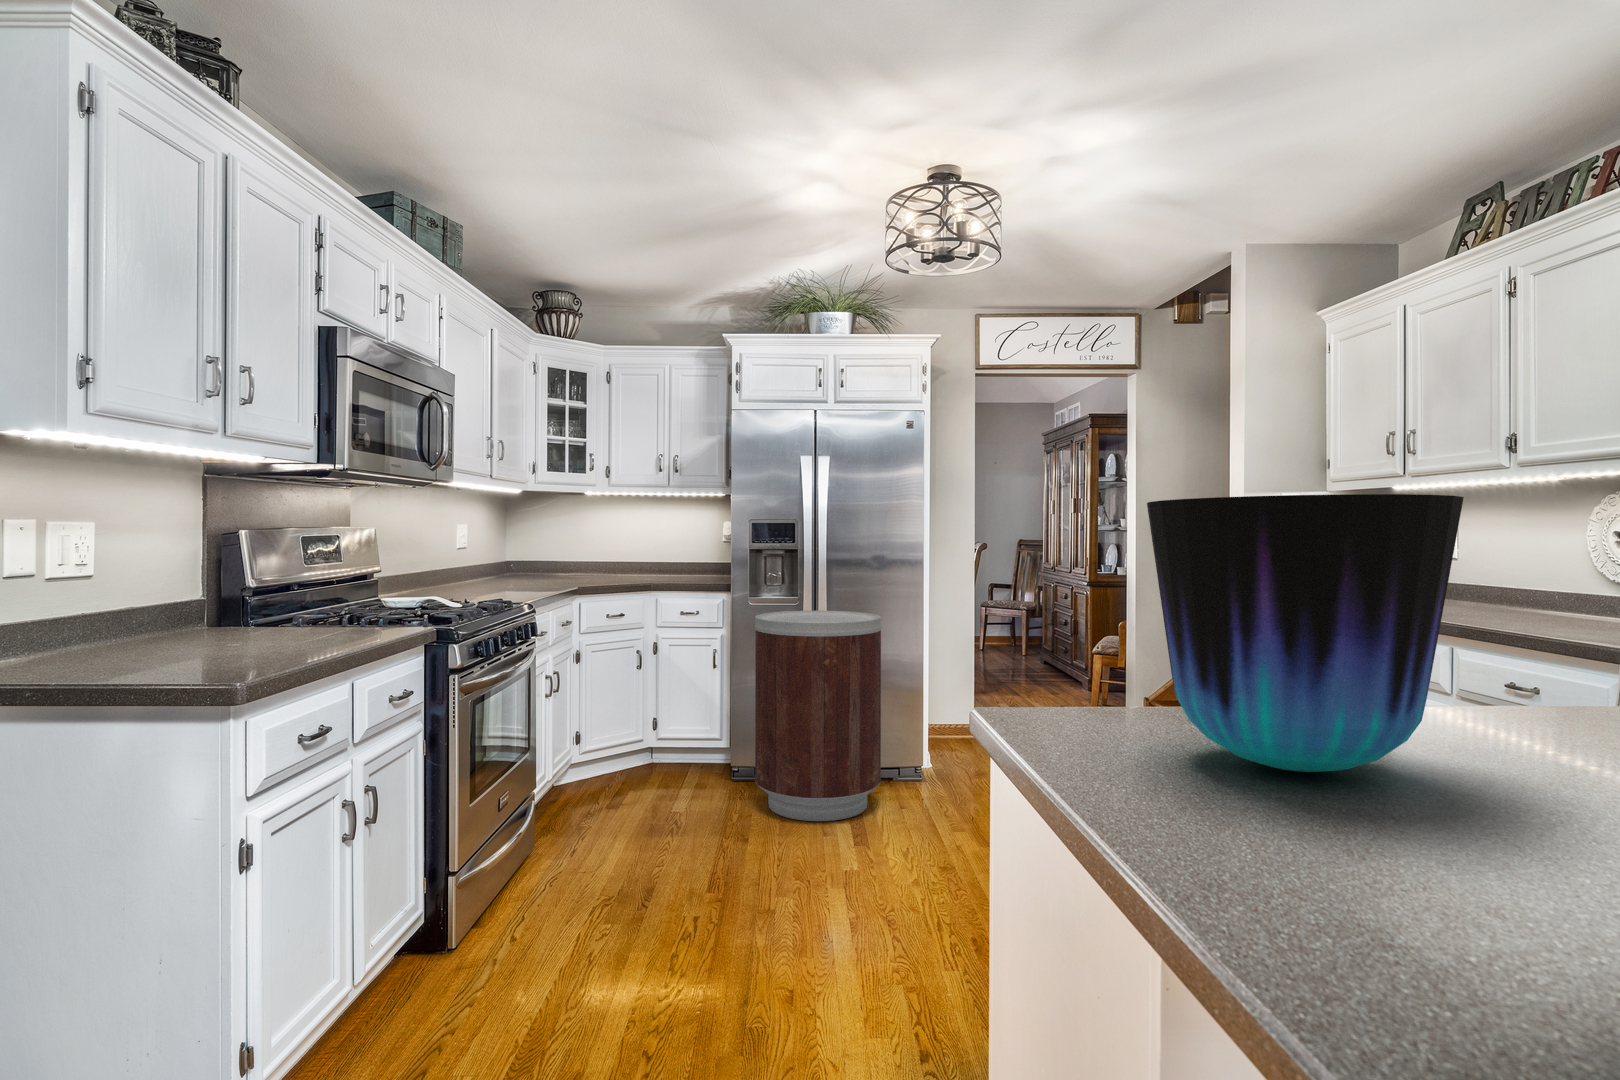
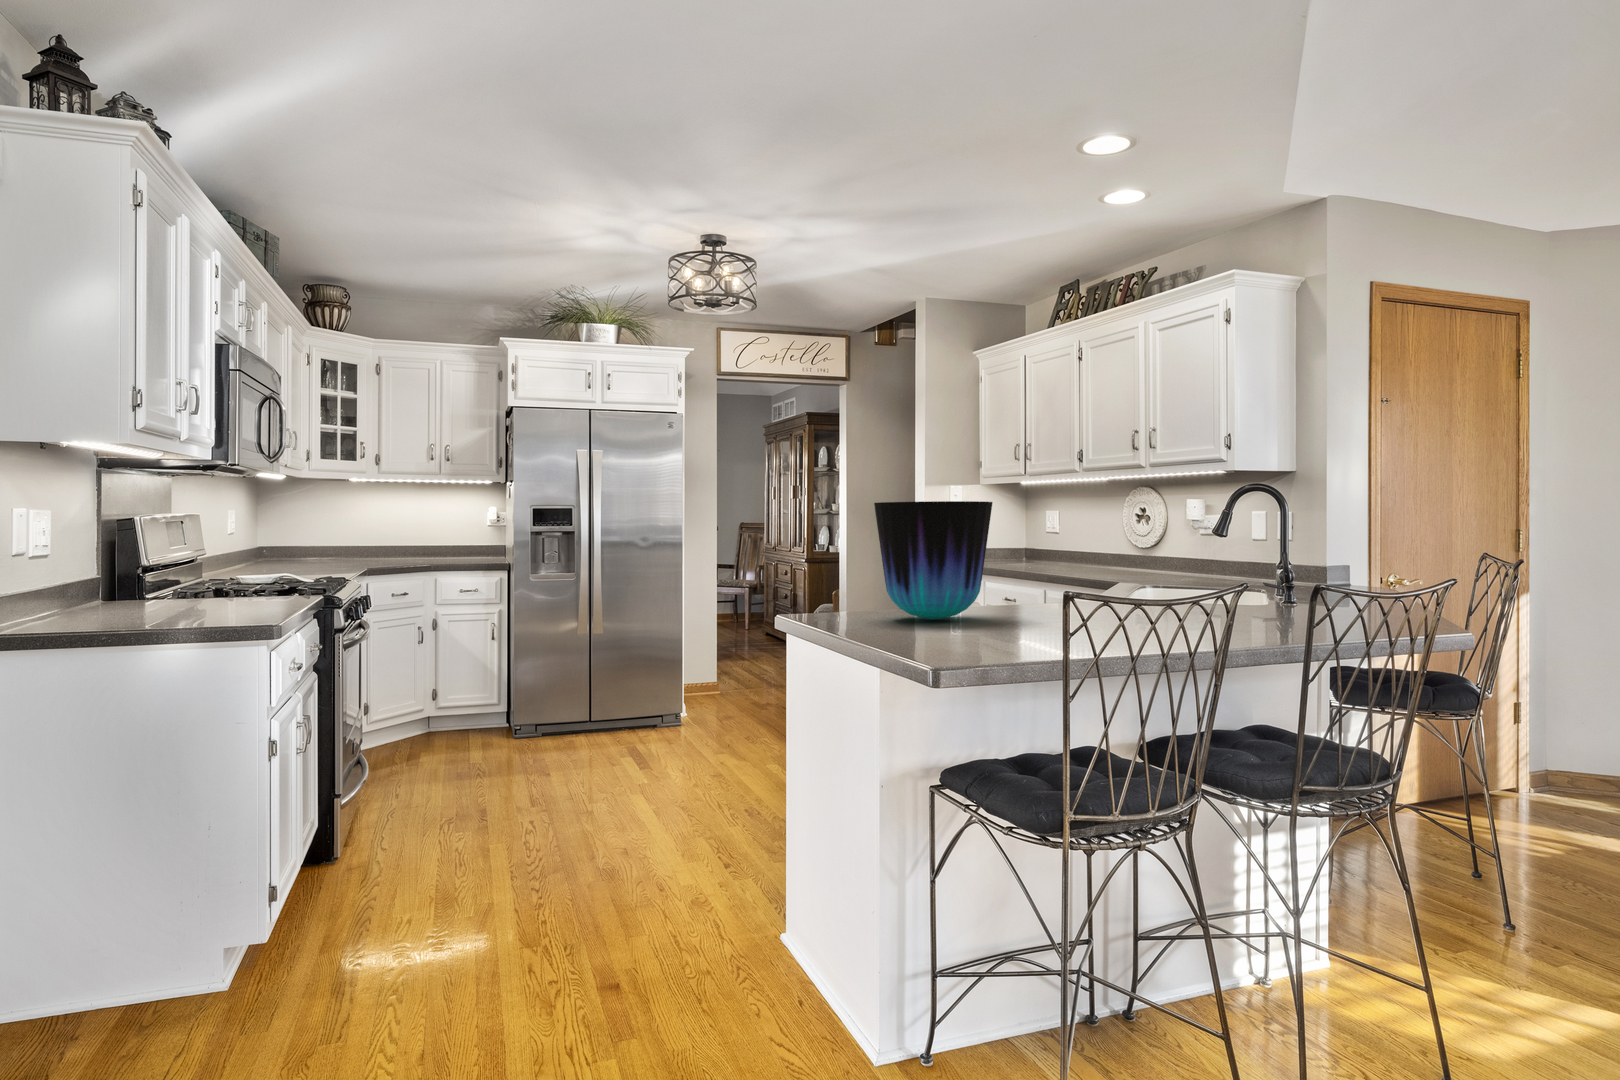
trash can: present [755,611,881,821] -> none [547,585,658,759]

